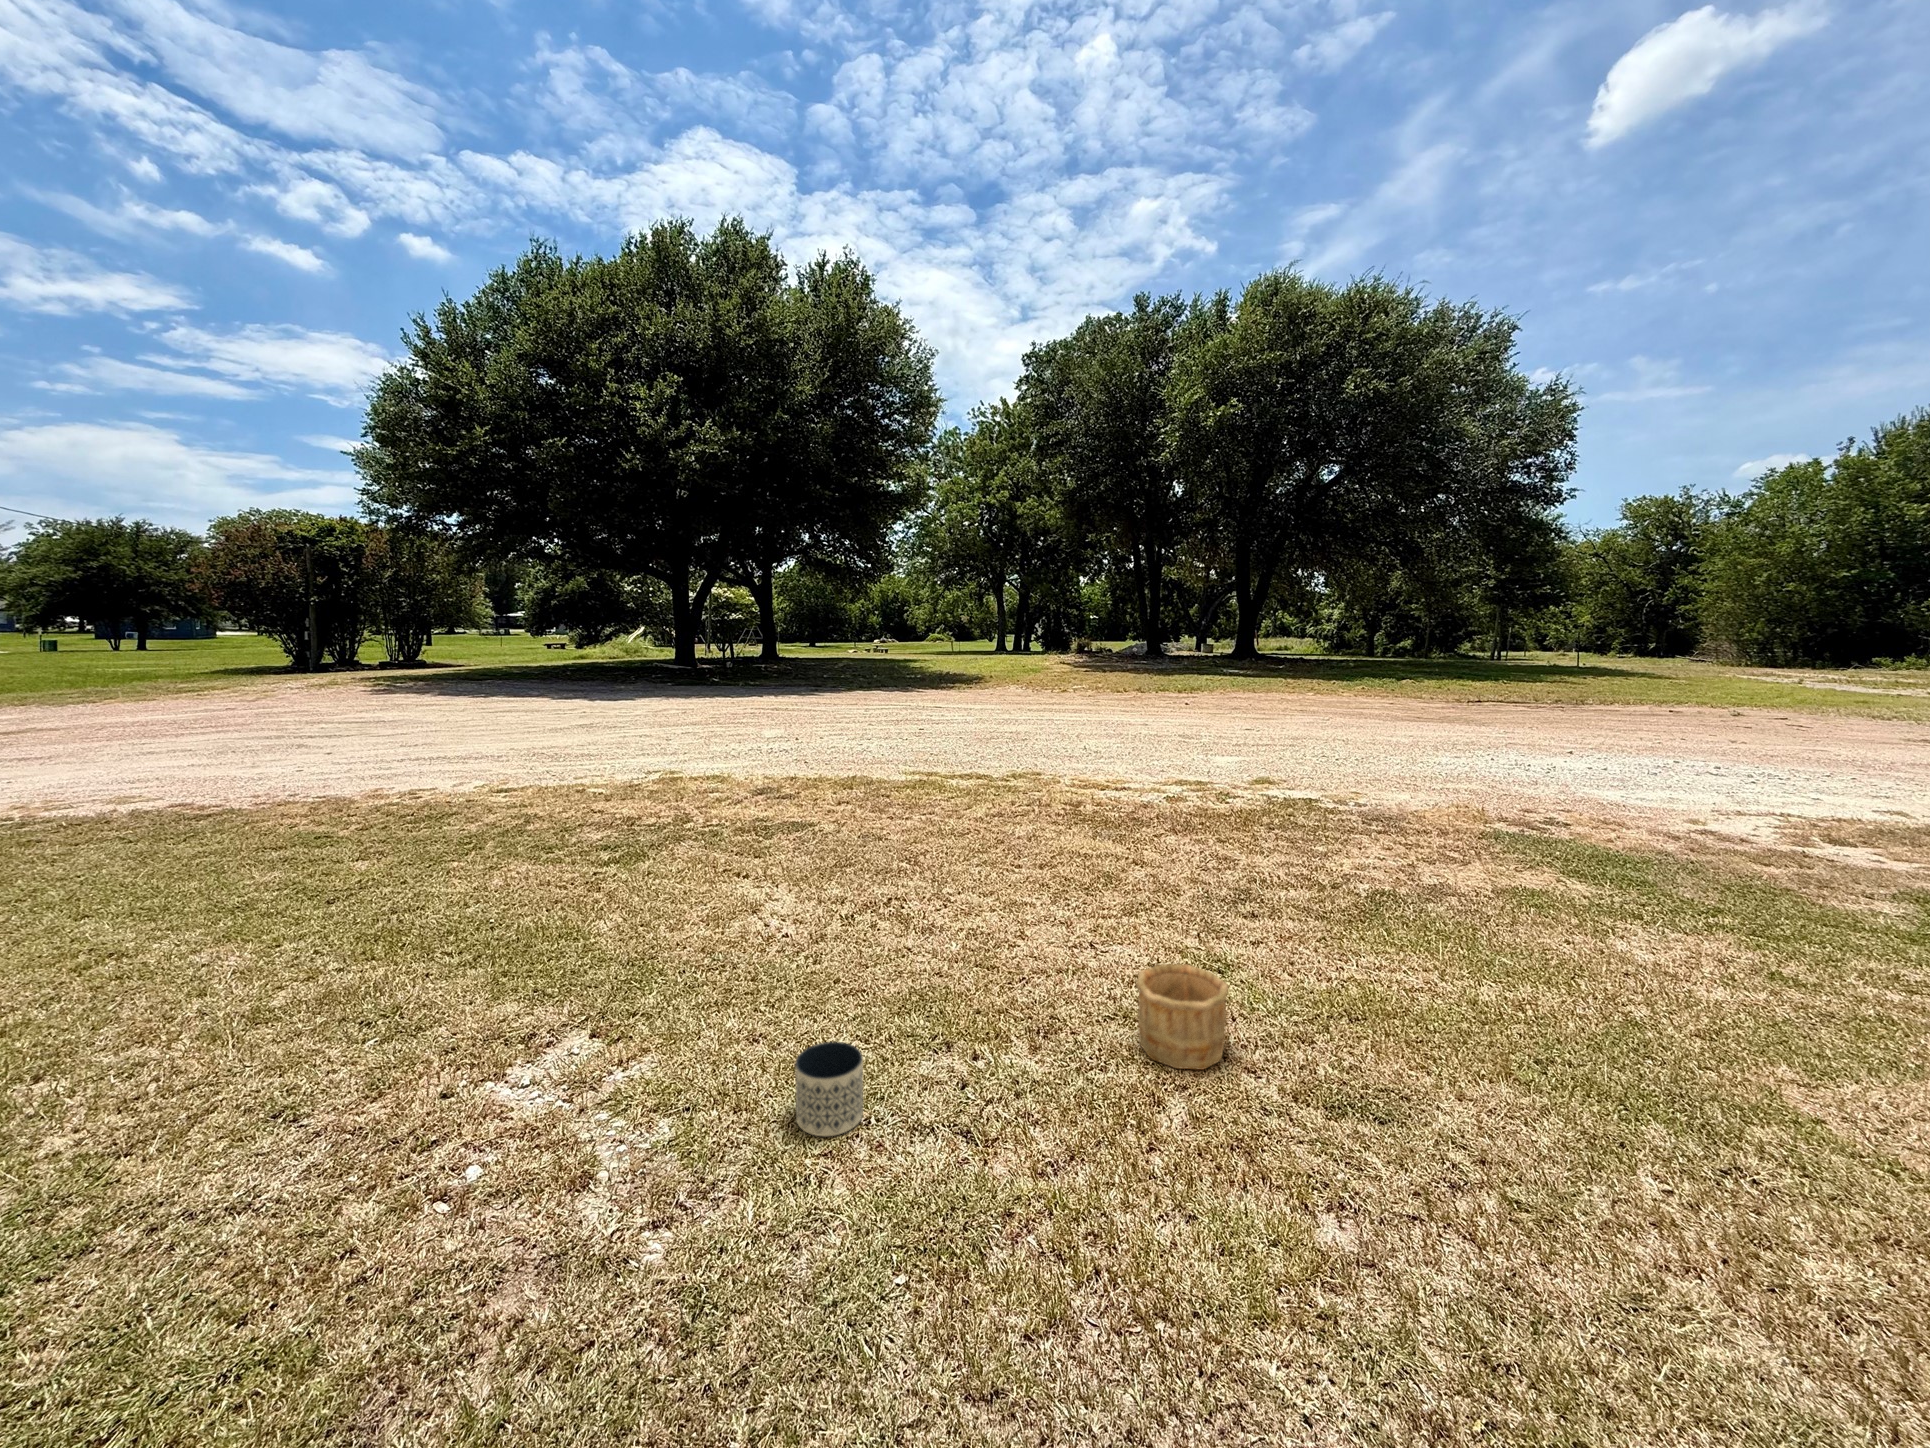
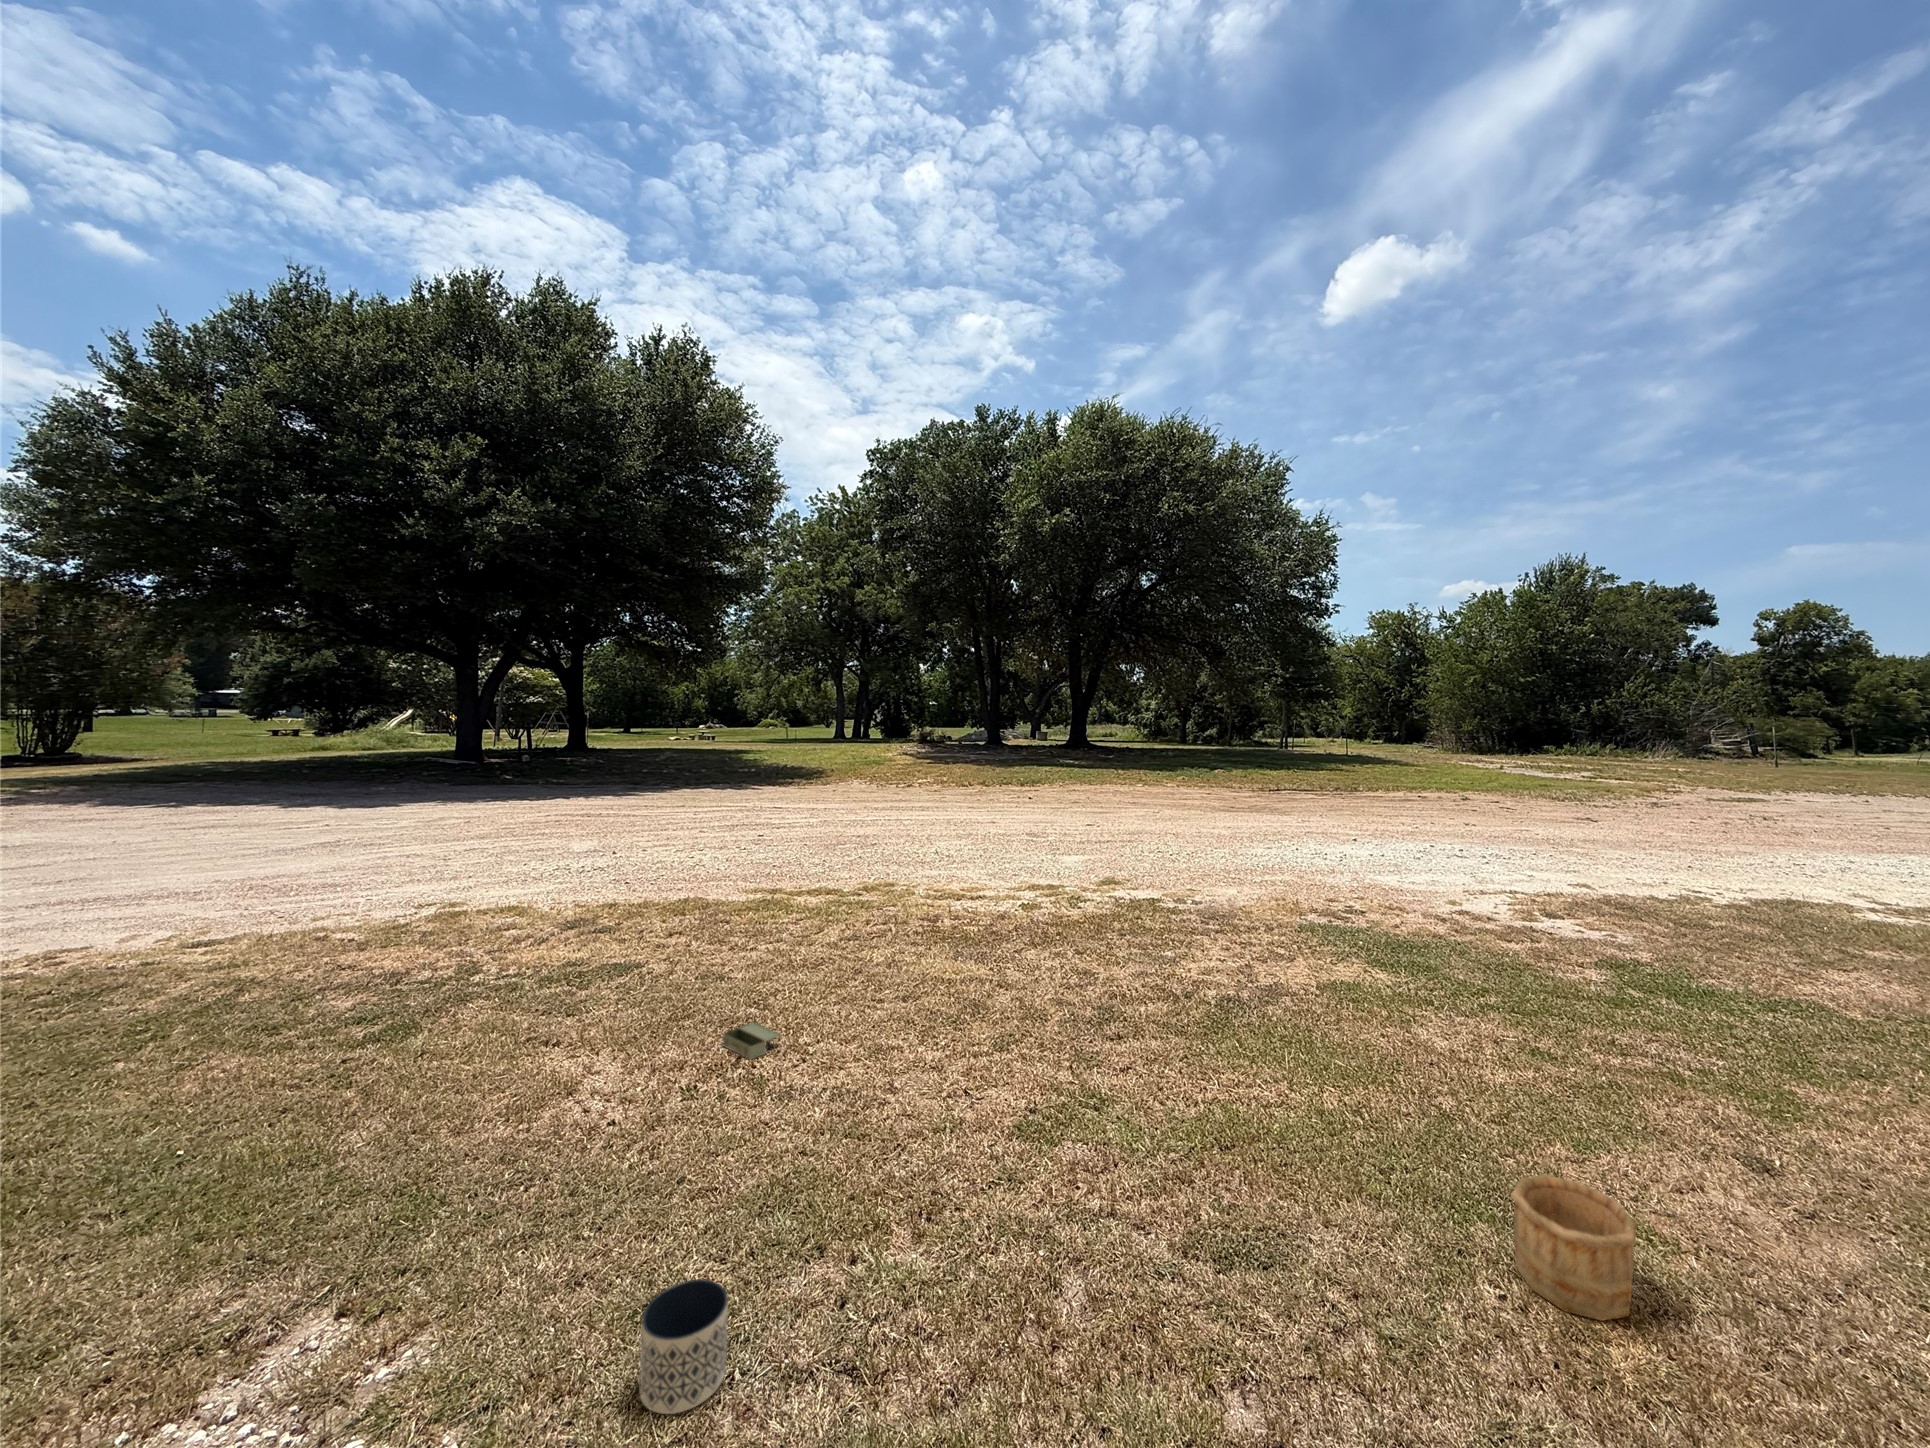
toolbox: none [876,871,925,901] -> present [723,1022,780,1060]
wooden bucket: present [1136,964,1228,1070] -> present [1511,1175,1637,1321]

